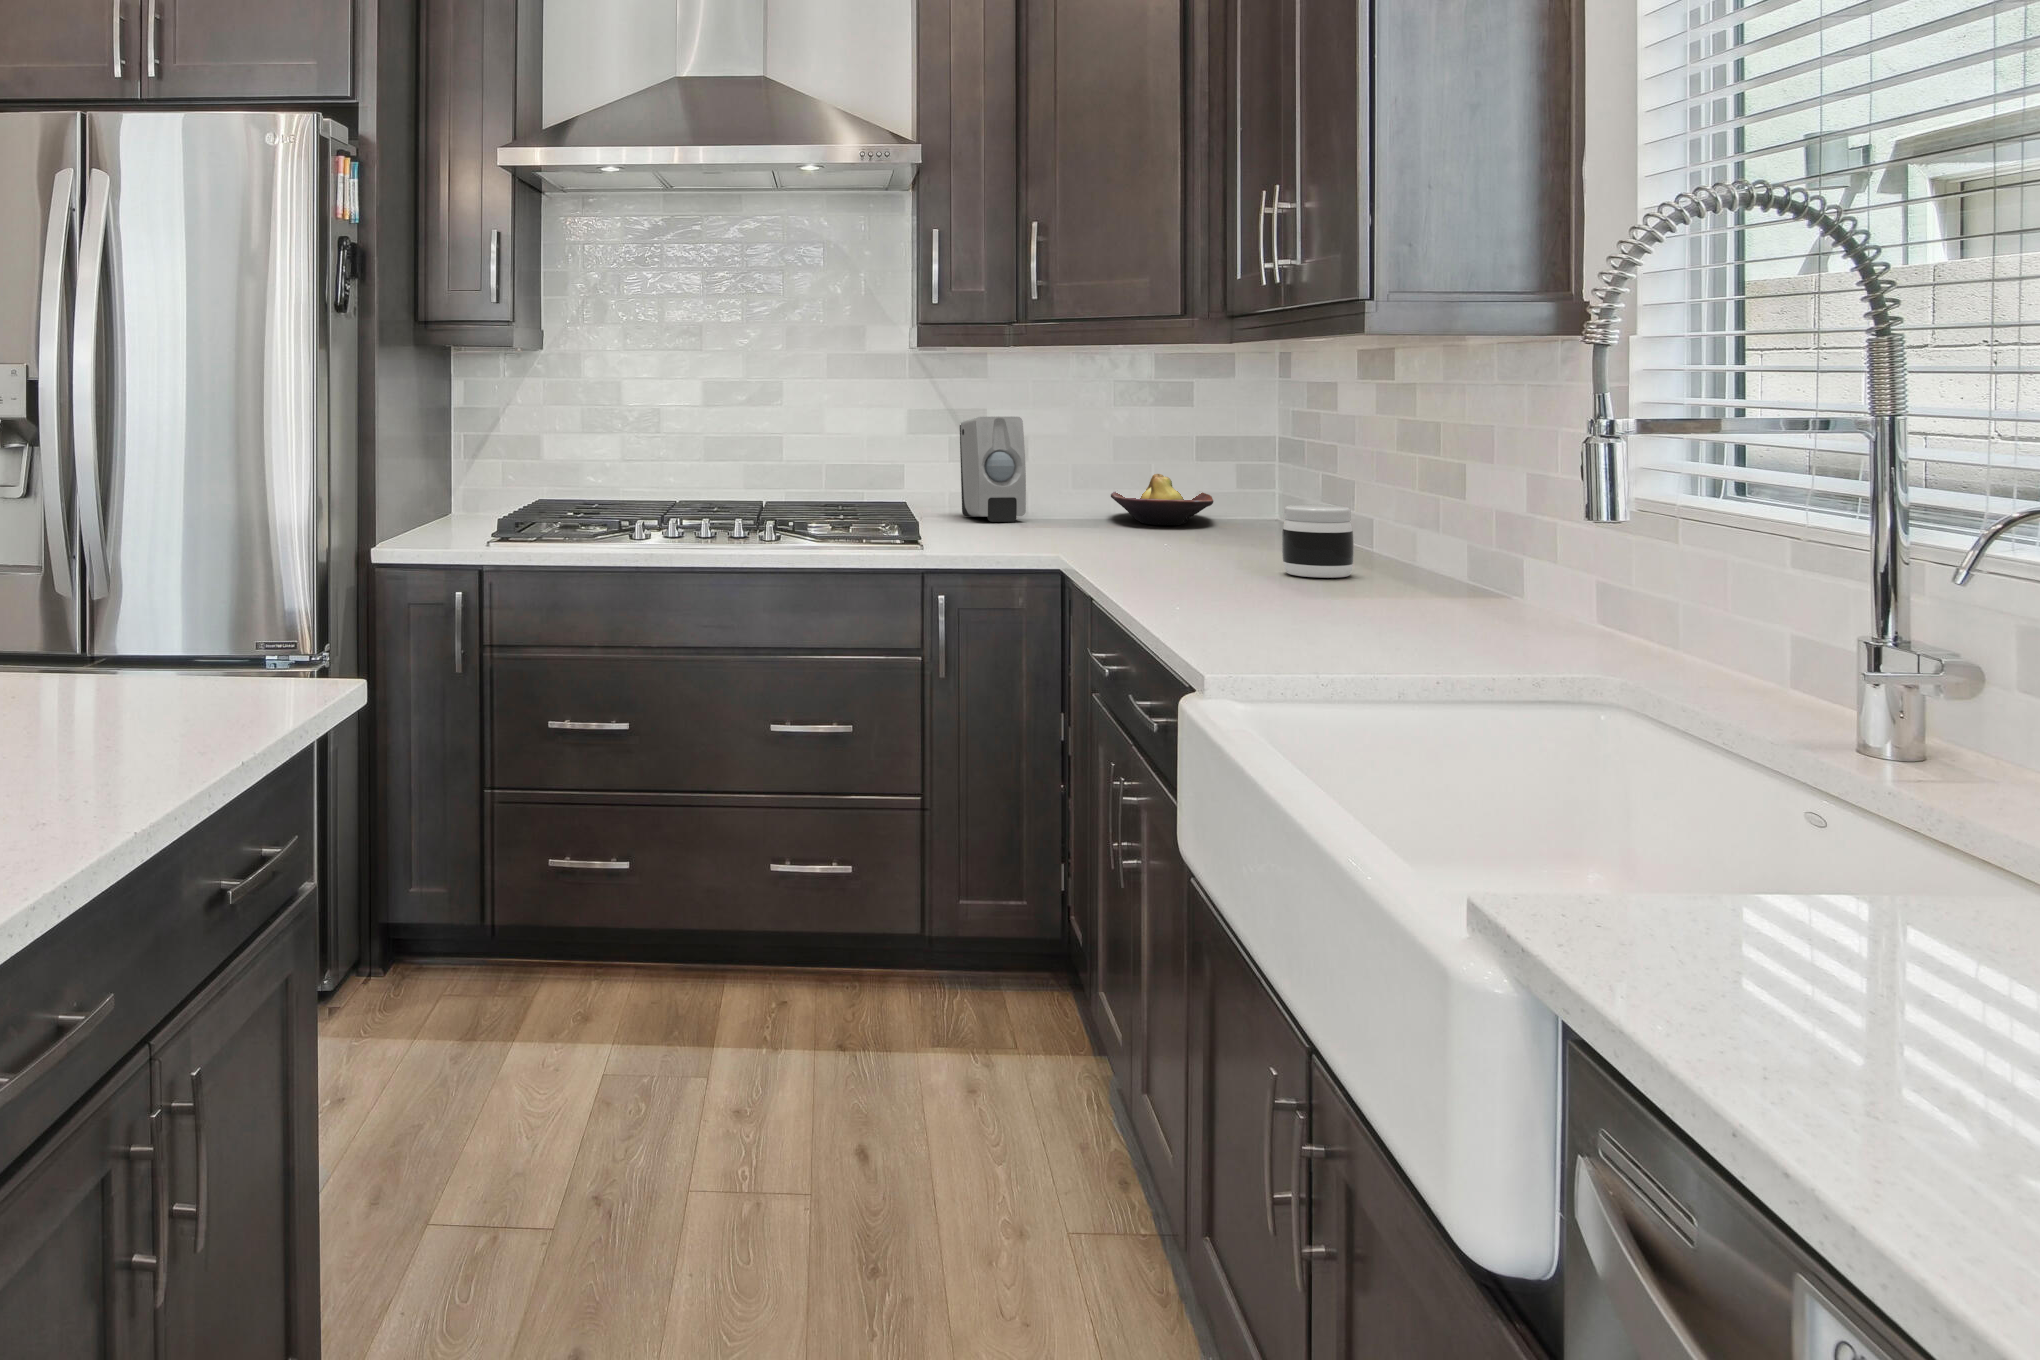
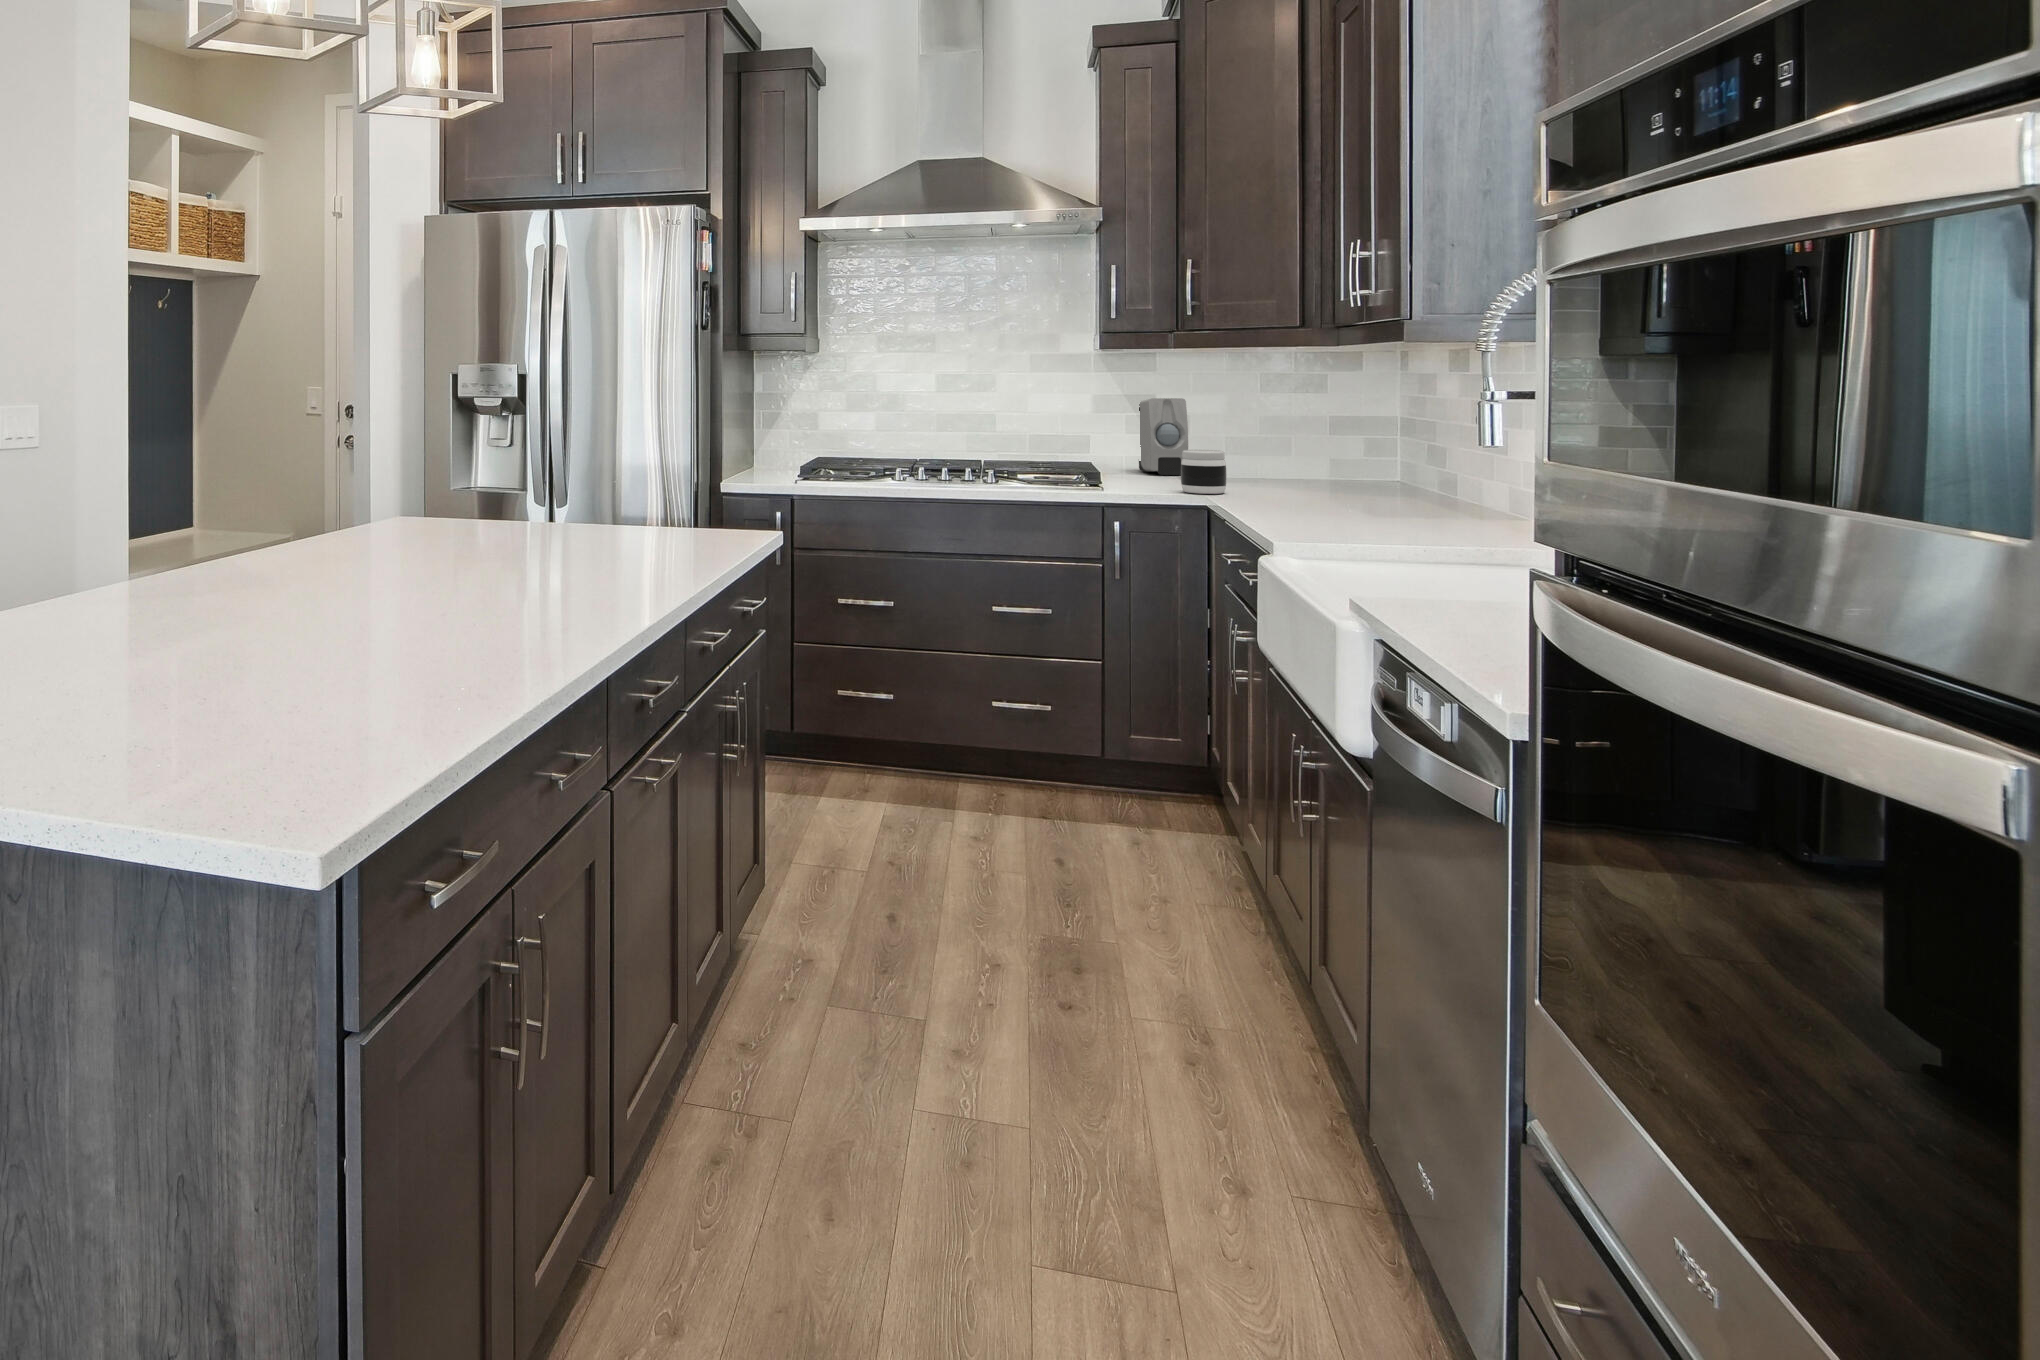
fruit bowl: present [1111,474,1213,525] -> none [1258,442,1342,479]
jar: present [1282,505,1354,578] -> present [1181,450,1226,494]

